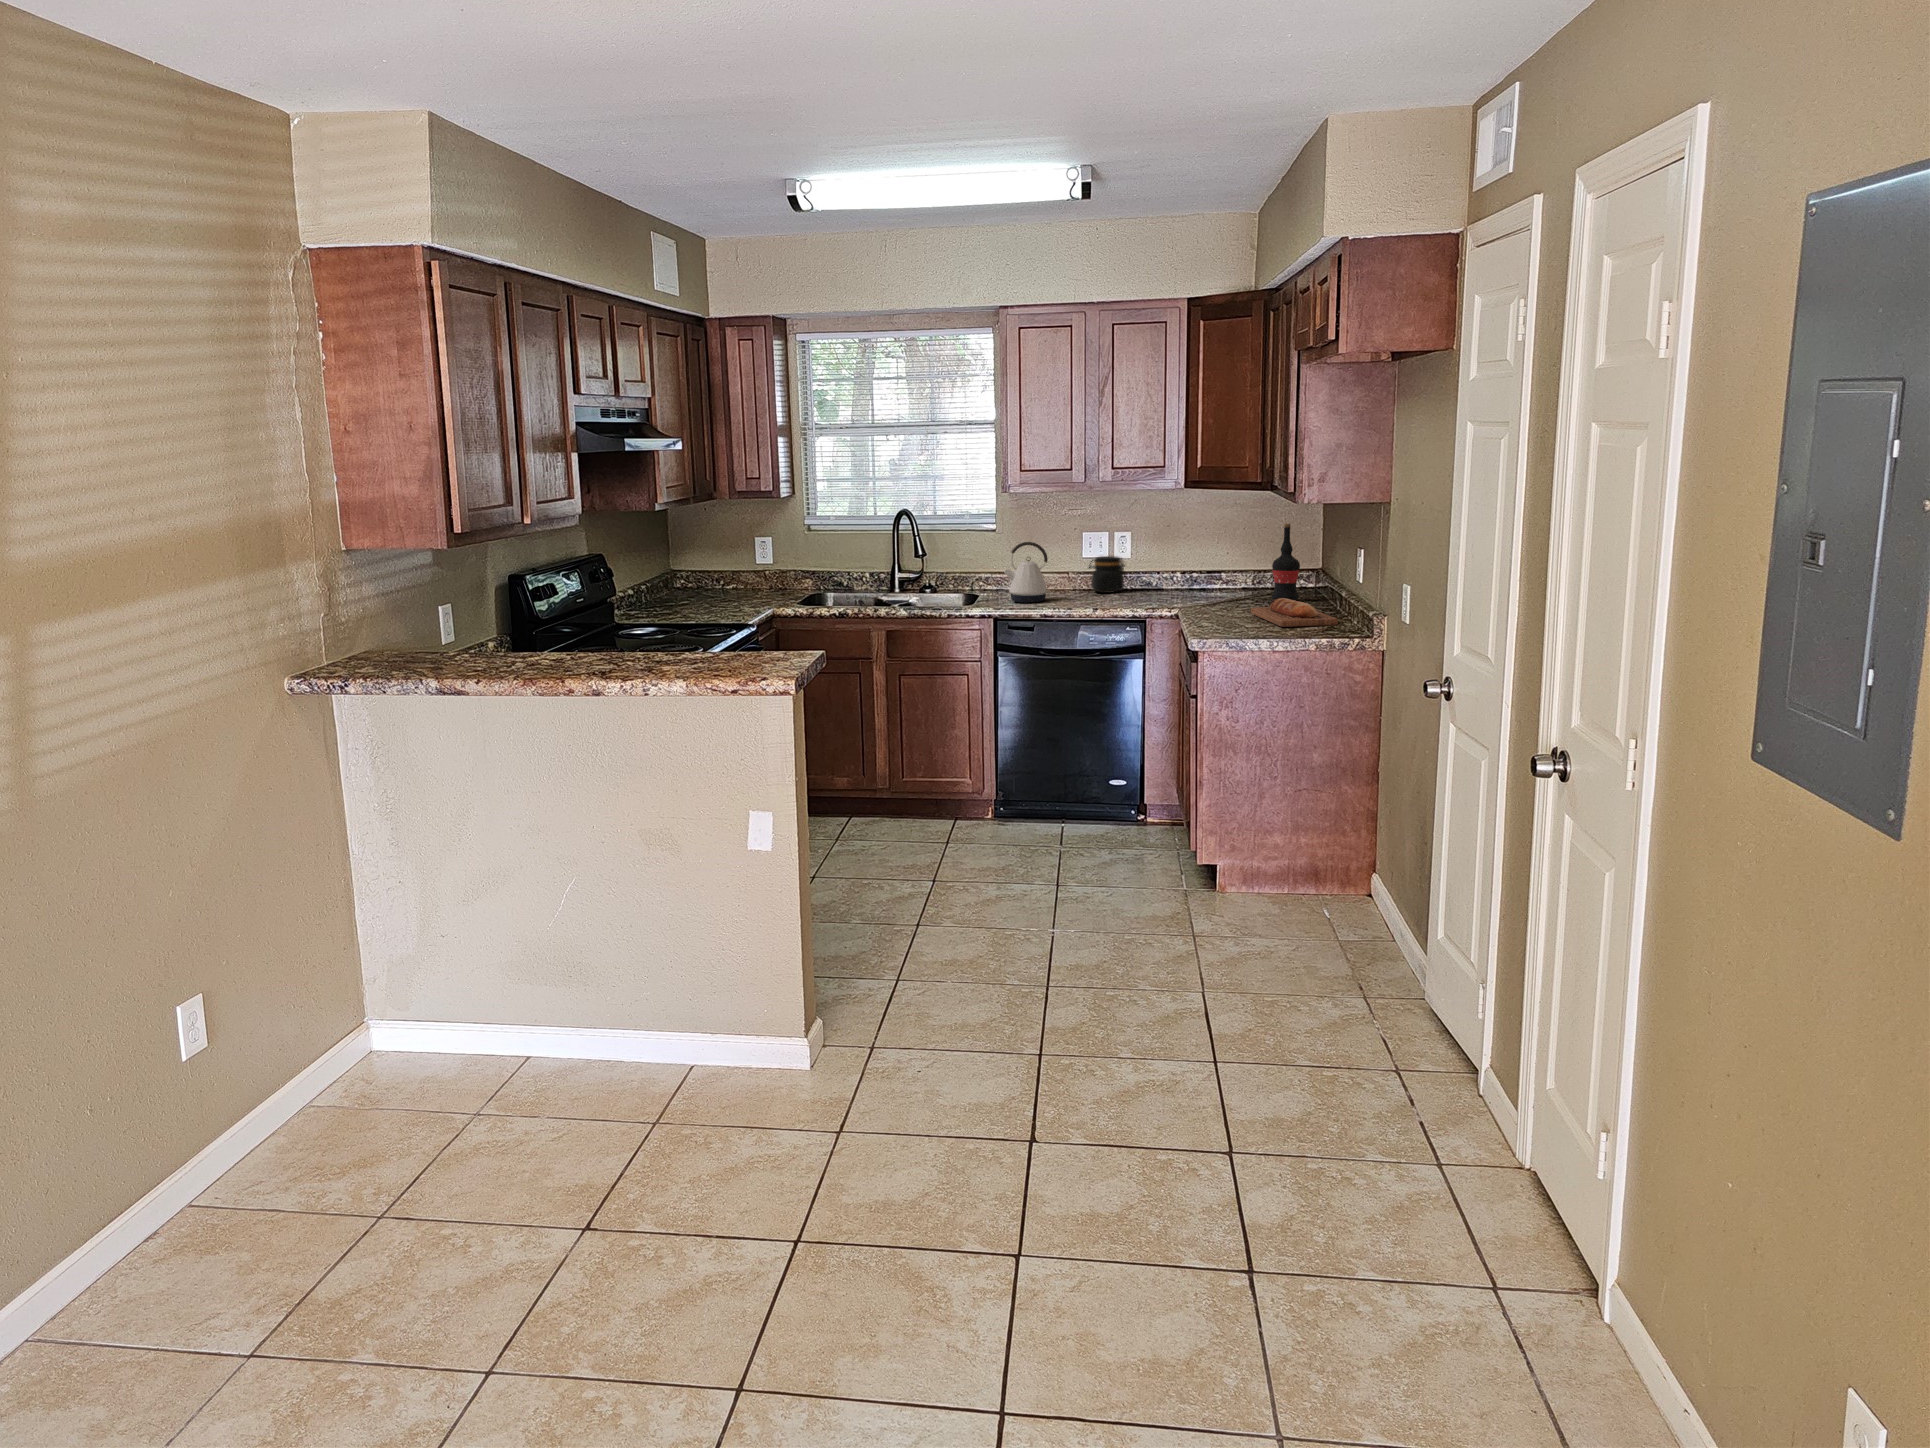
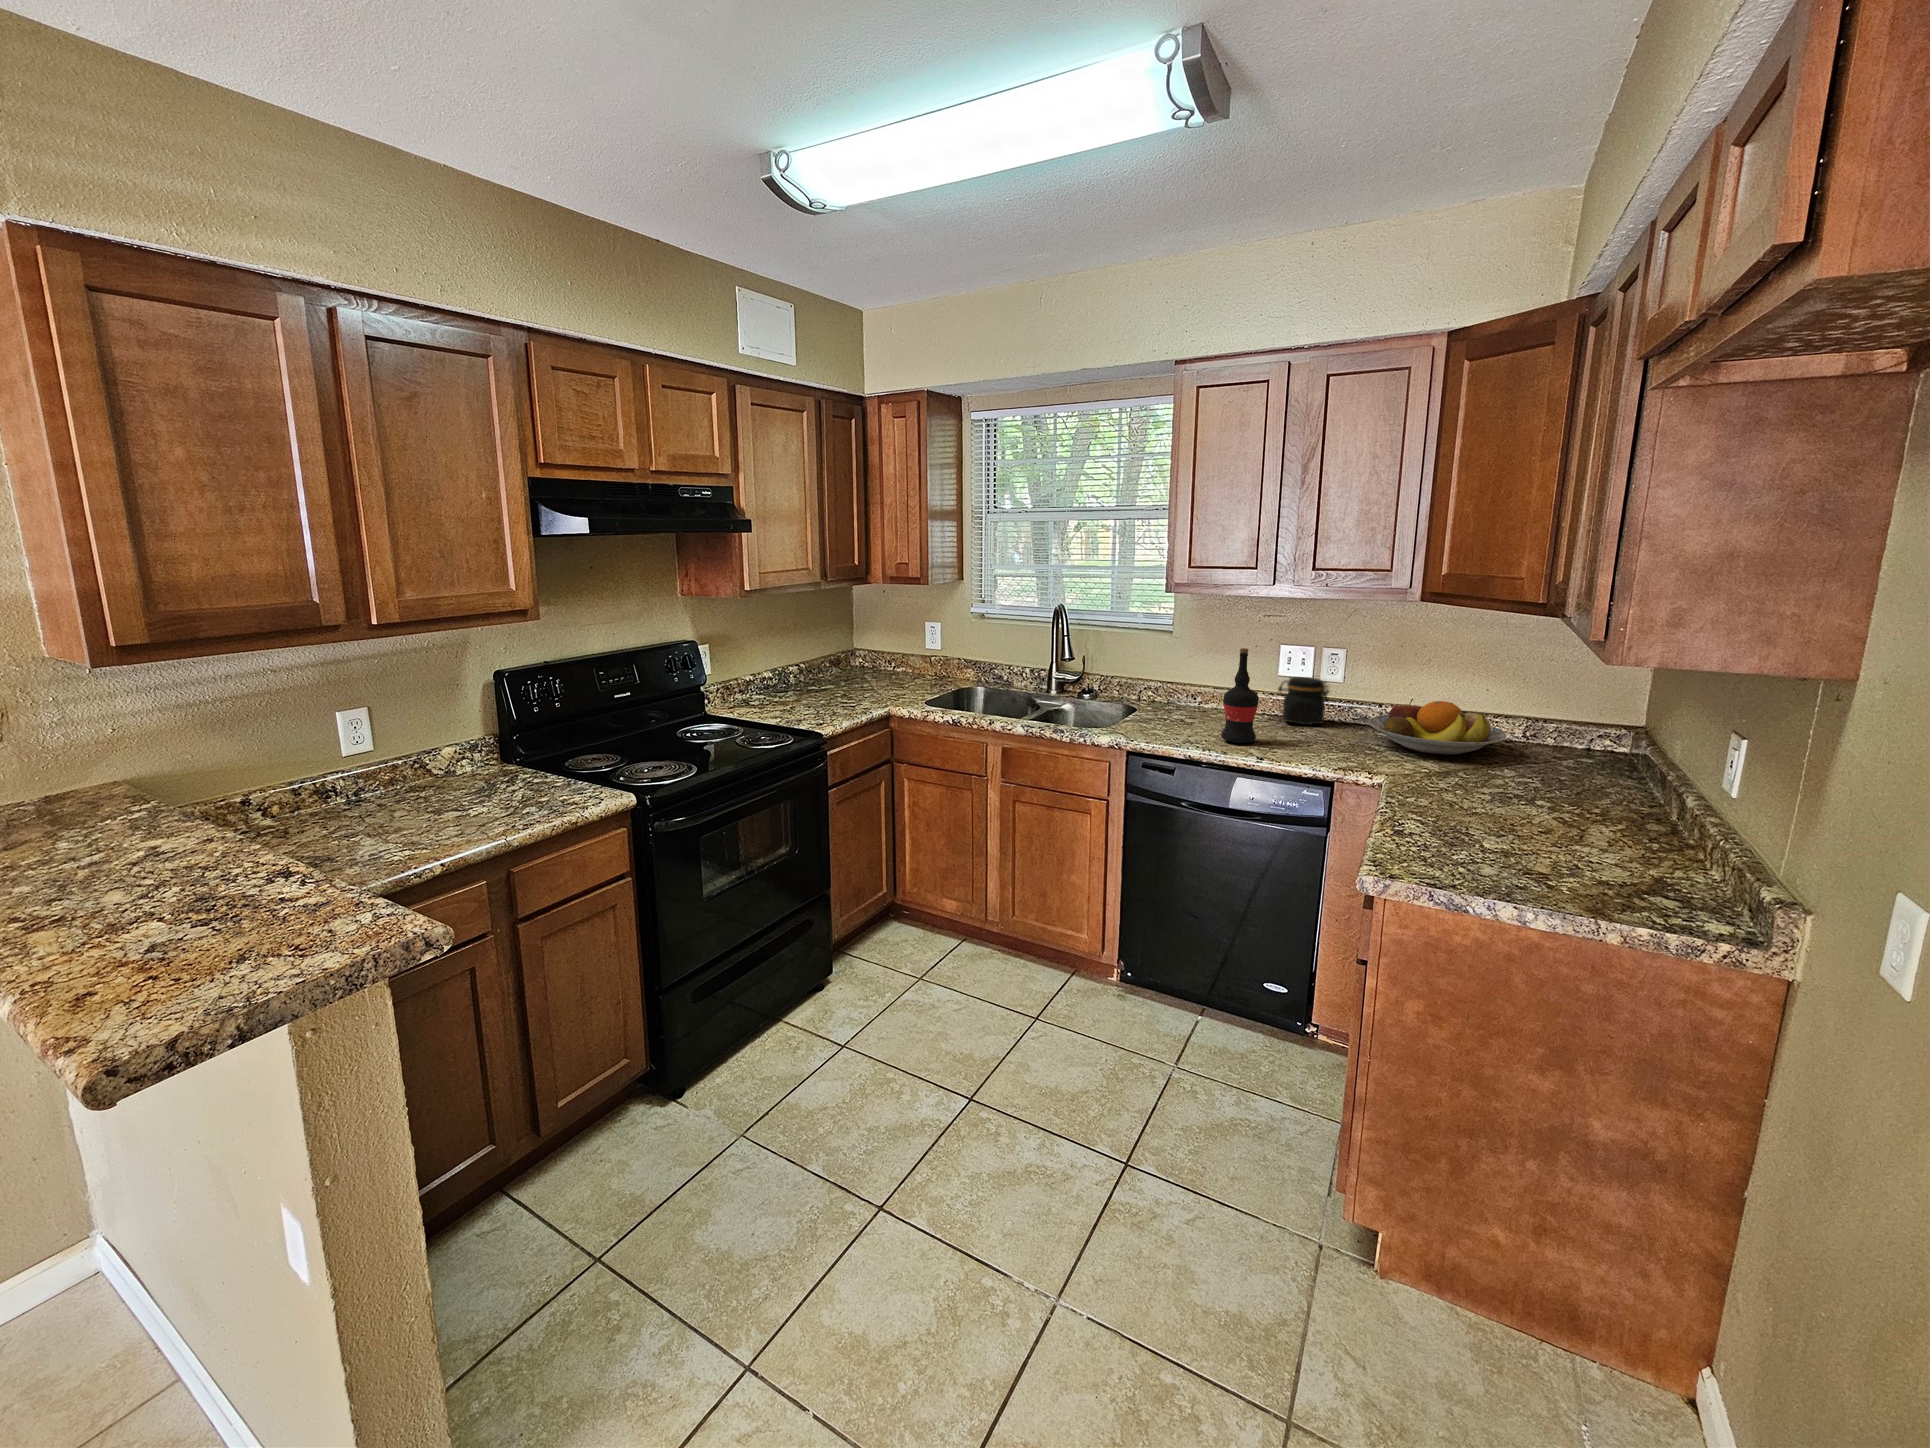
wine bottle: present [1272,524,1300,600] -> present [1221,648,1259,743]
kettle: present [1004,542,1050,603] -> none [1158,655,1217,731]
fruit bowl: none [1158,559,1245,597] -> present [1369,699,1507,755]
bread loaf: present [1251,598,1338,627] -> none [1499,802,1679,887]

